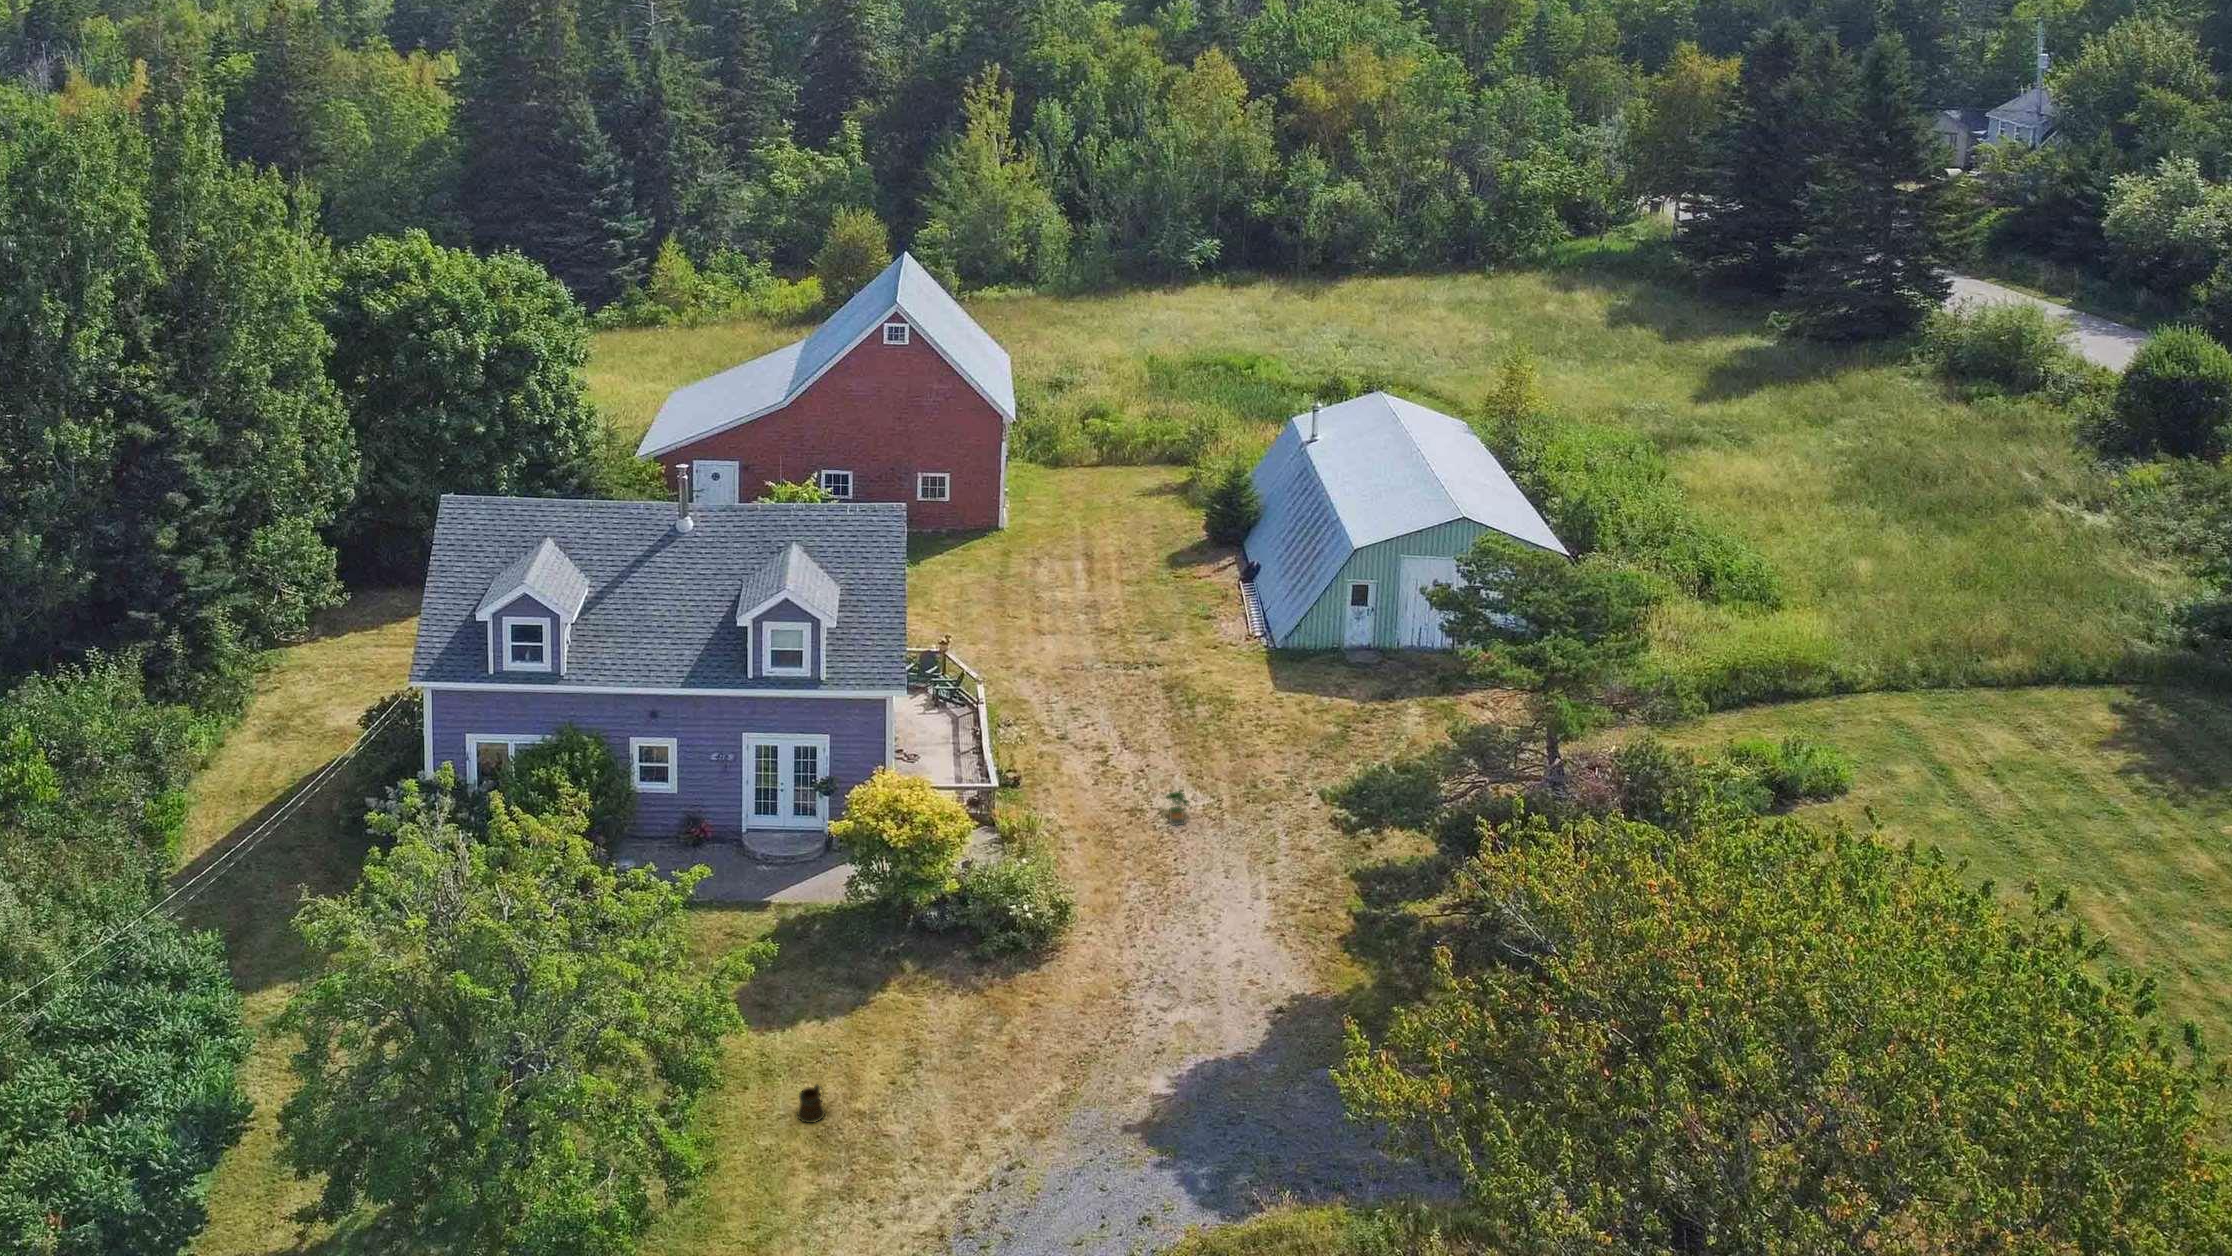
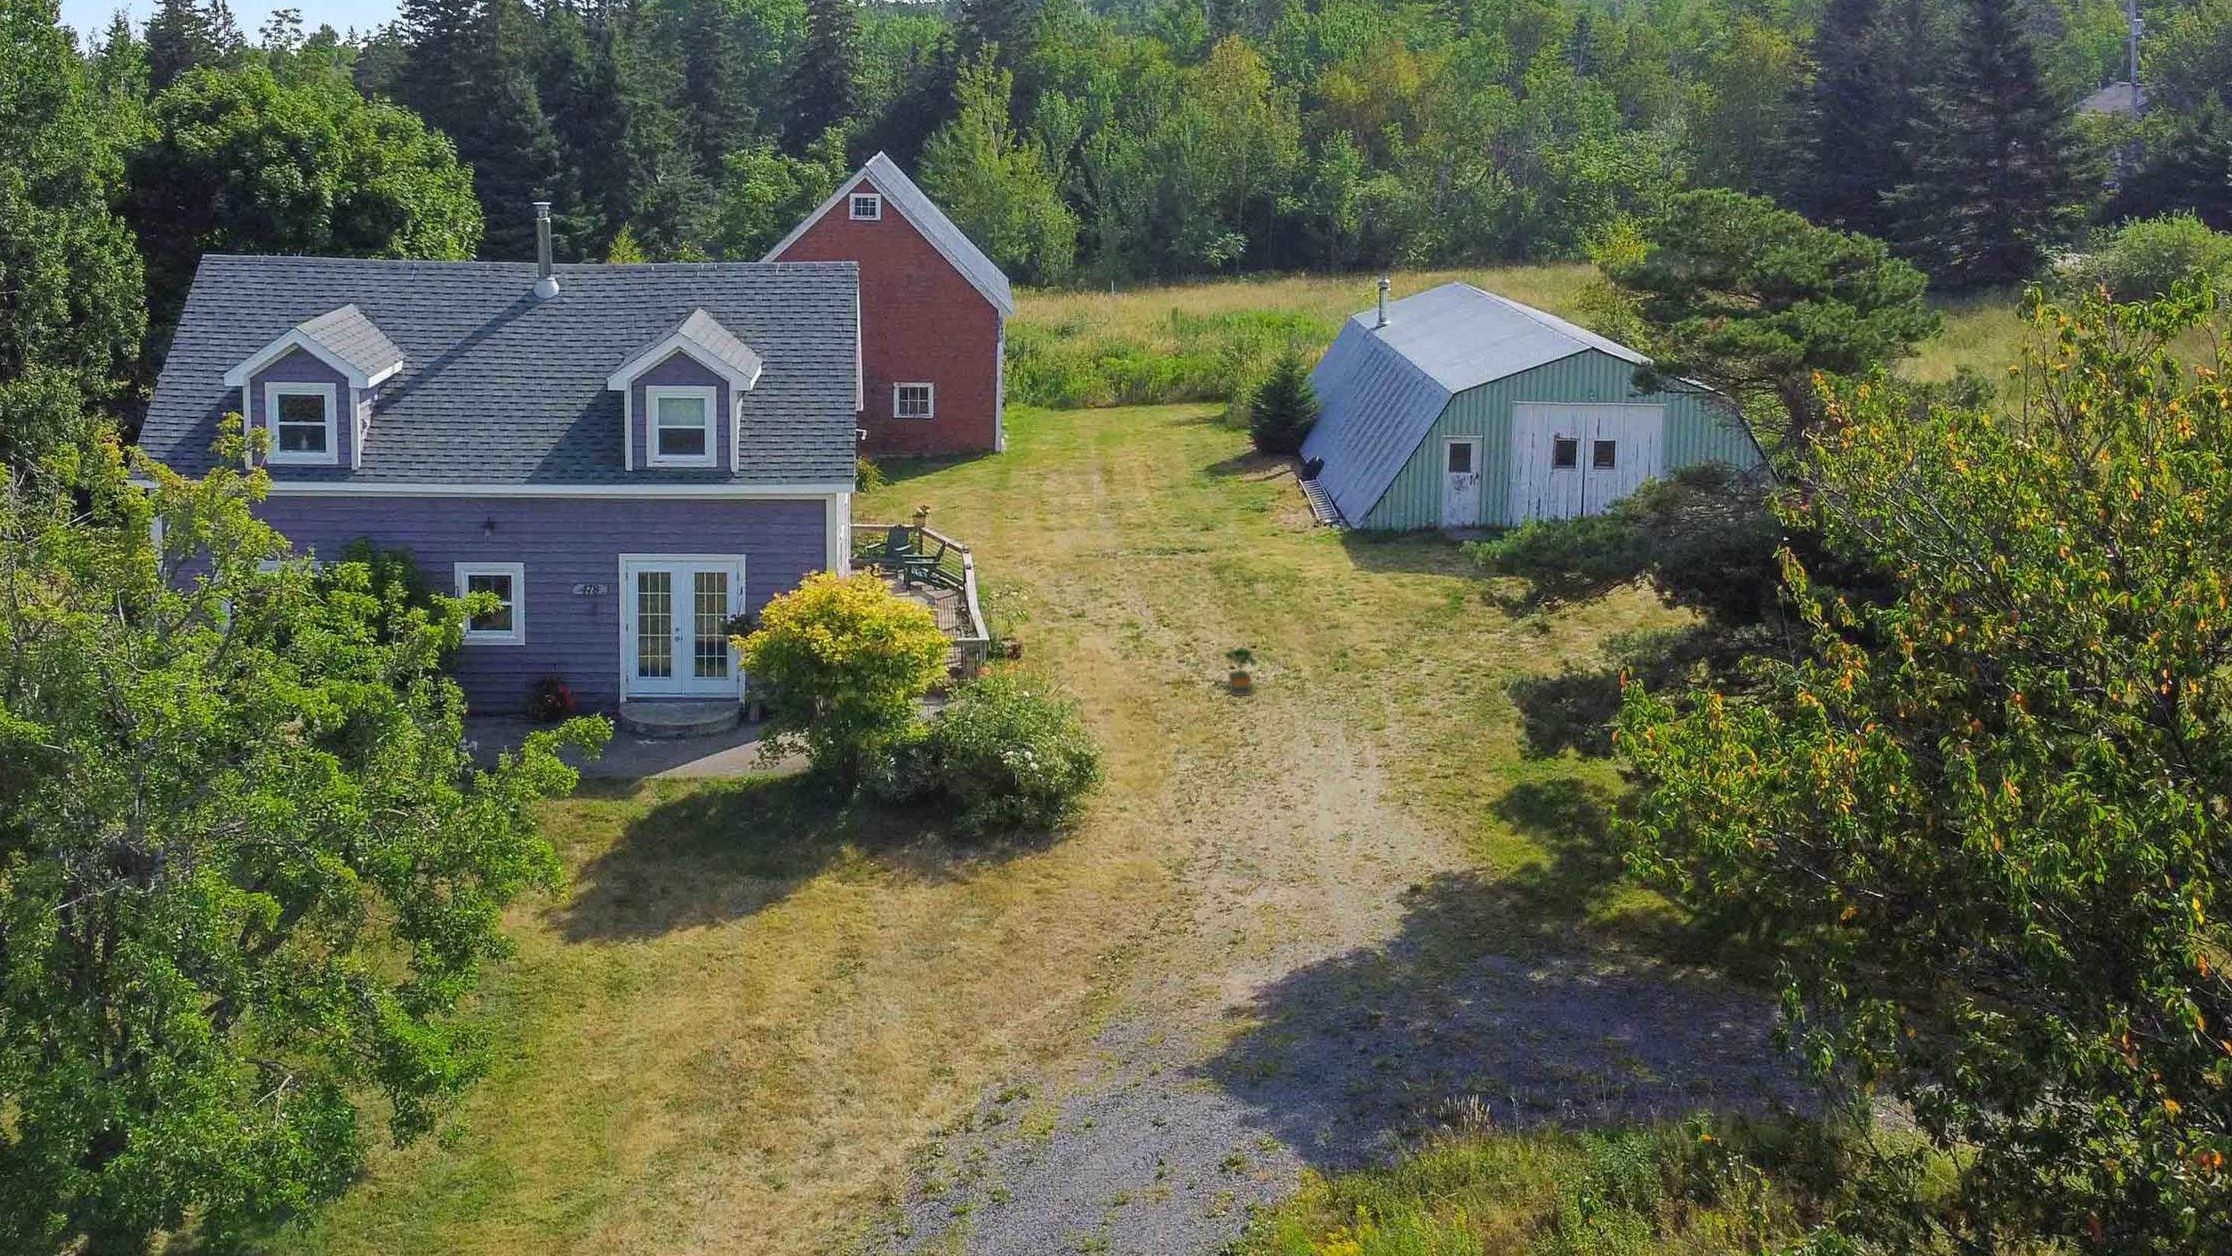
bucket: present [797,1084,825,1123] -> none [652,985,700,1048]

